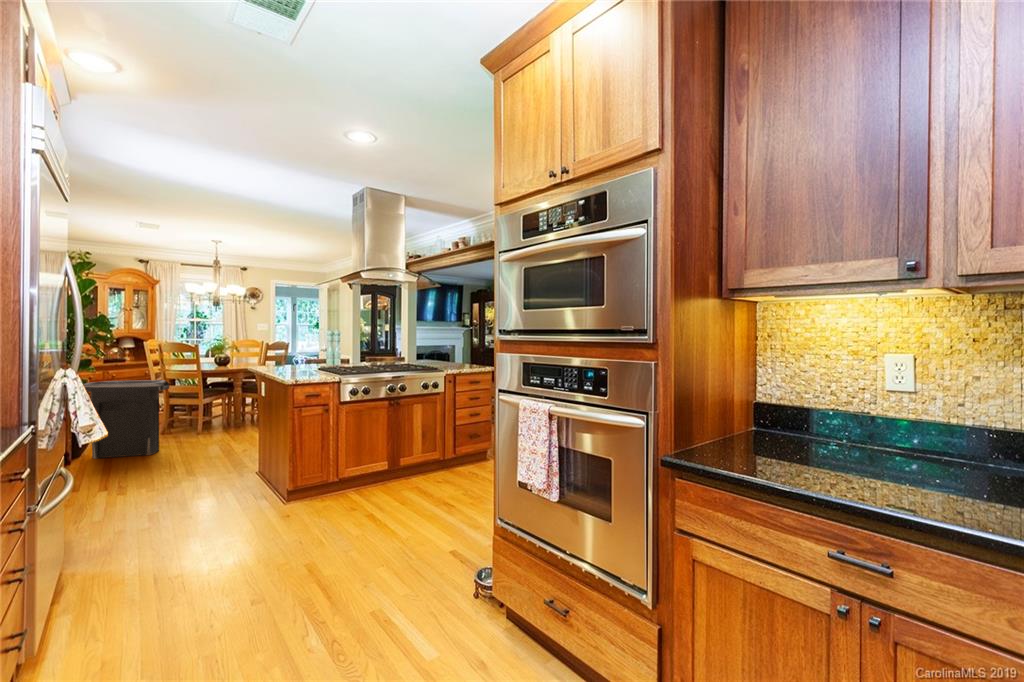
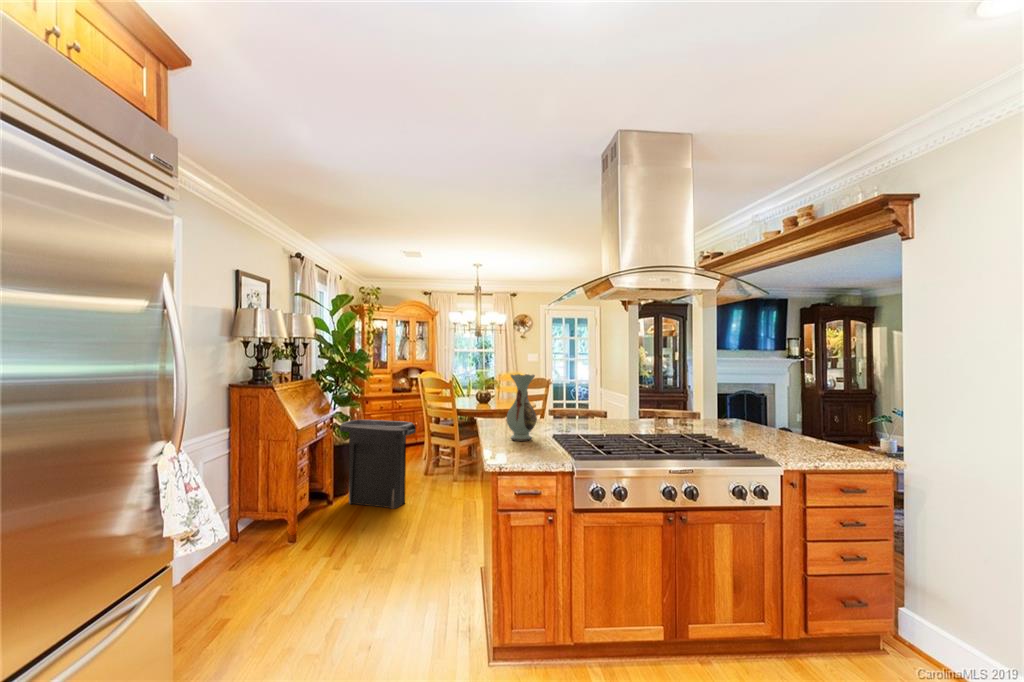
decorative vase: none [285,330,306,373] -> present [506,374,537,441]

